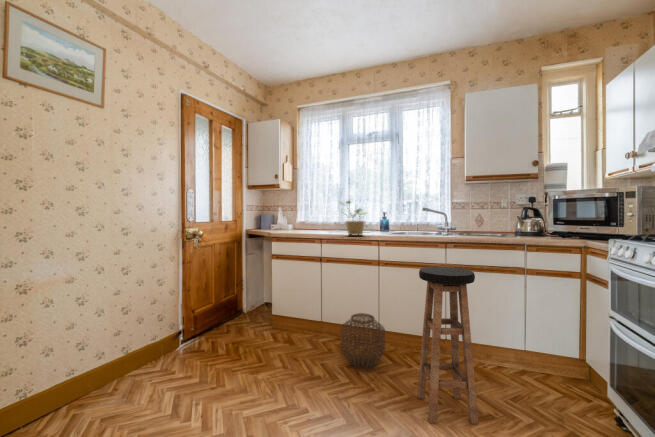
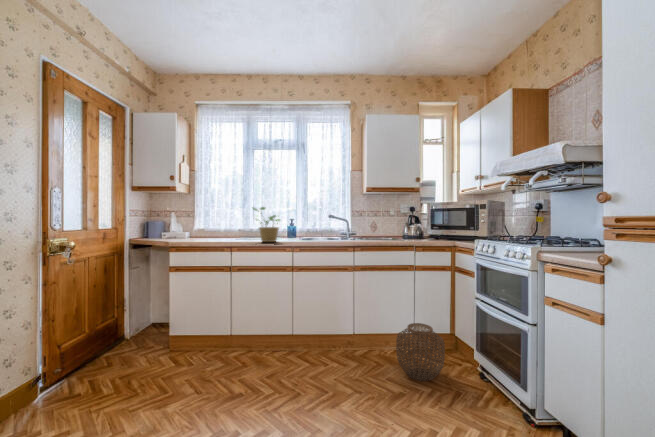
bar stool: present [417,267,478,424] -> none [341,269,395,413]
woven basket: present [340,313,385,369] -> present [396,323,445,381]

